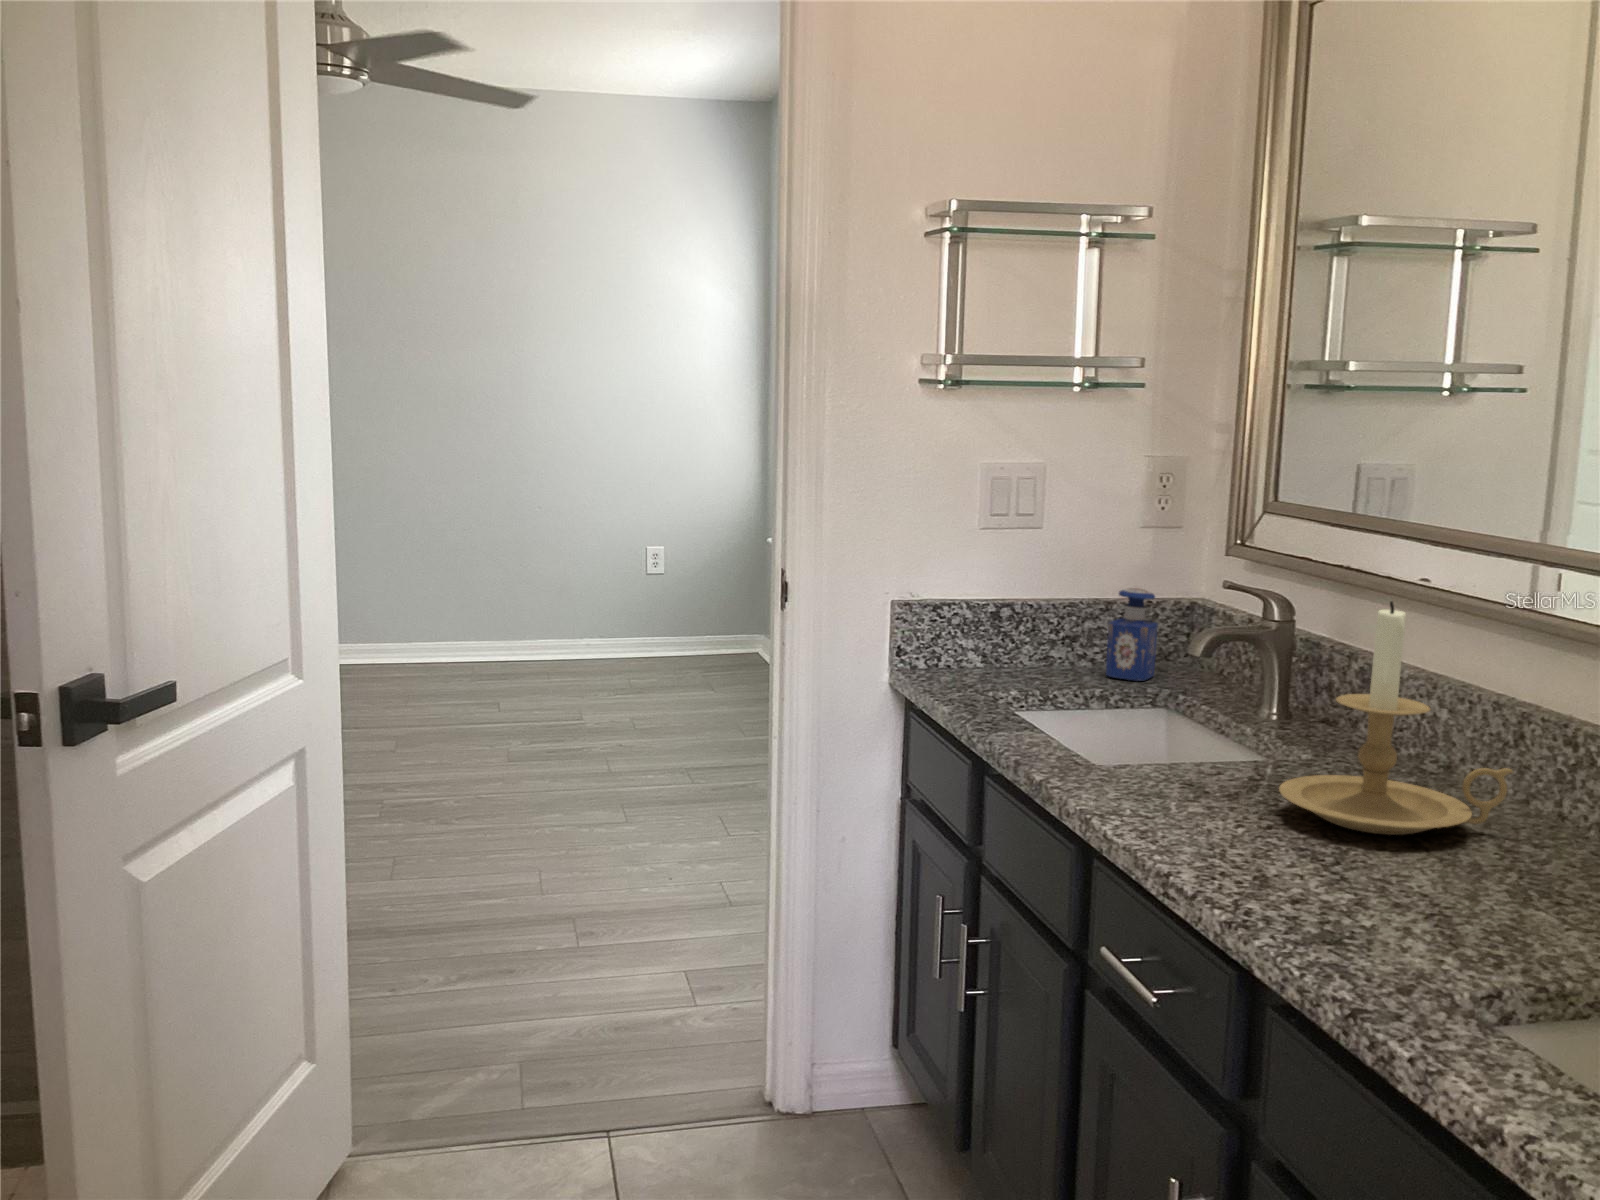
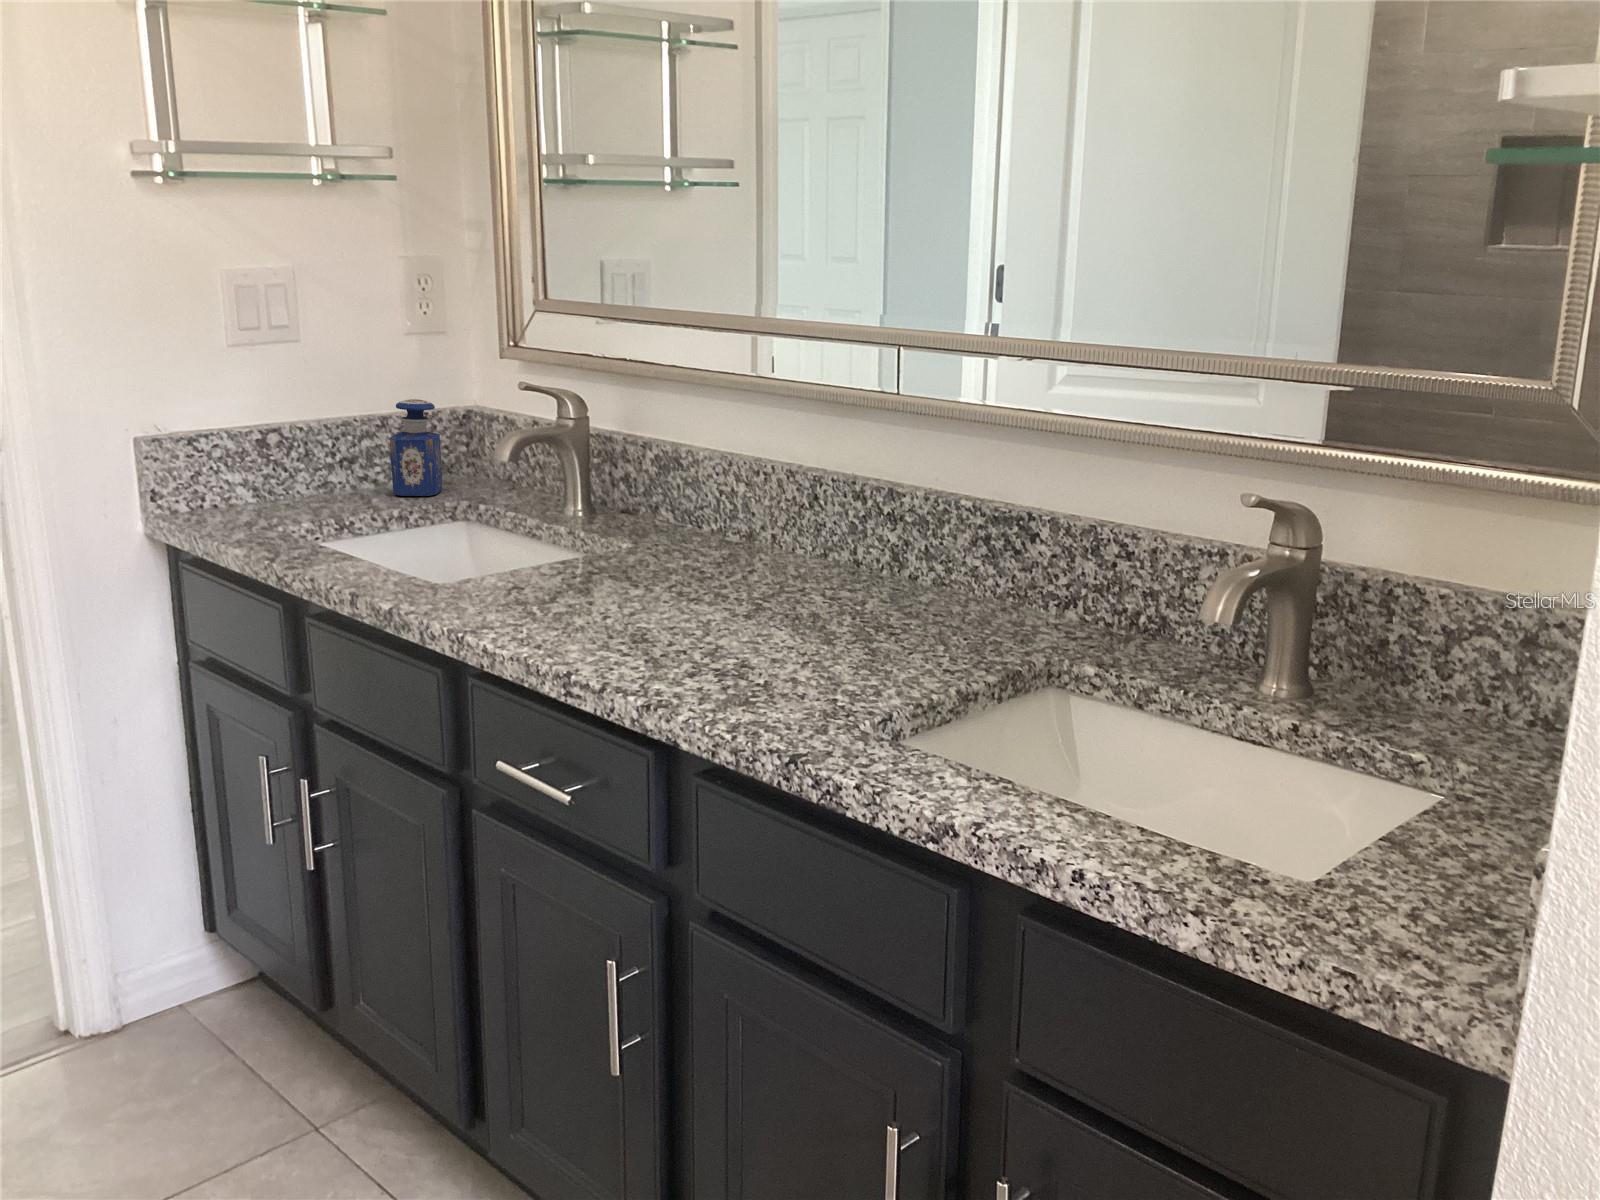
candle holder: present [1279,601,1513,835] -> none [631,384,826,603]

